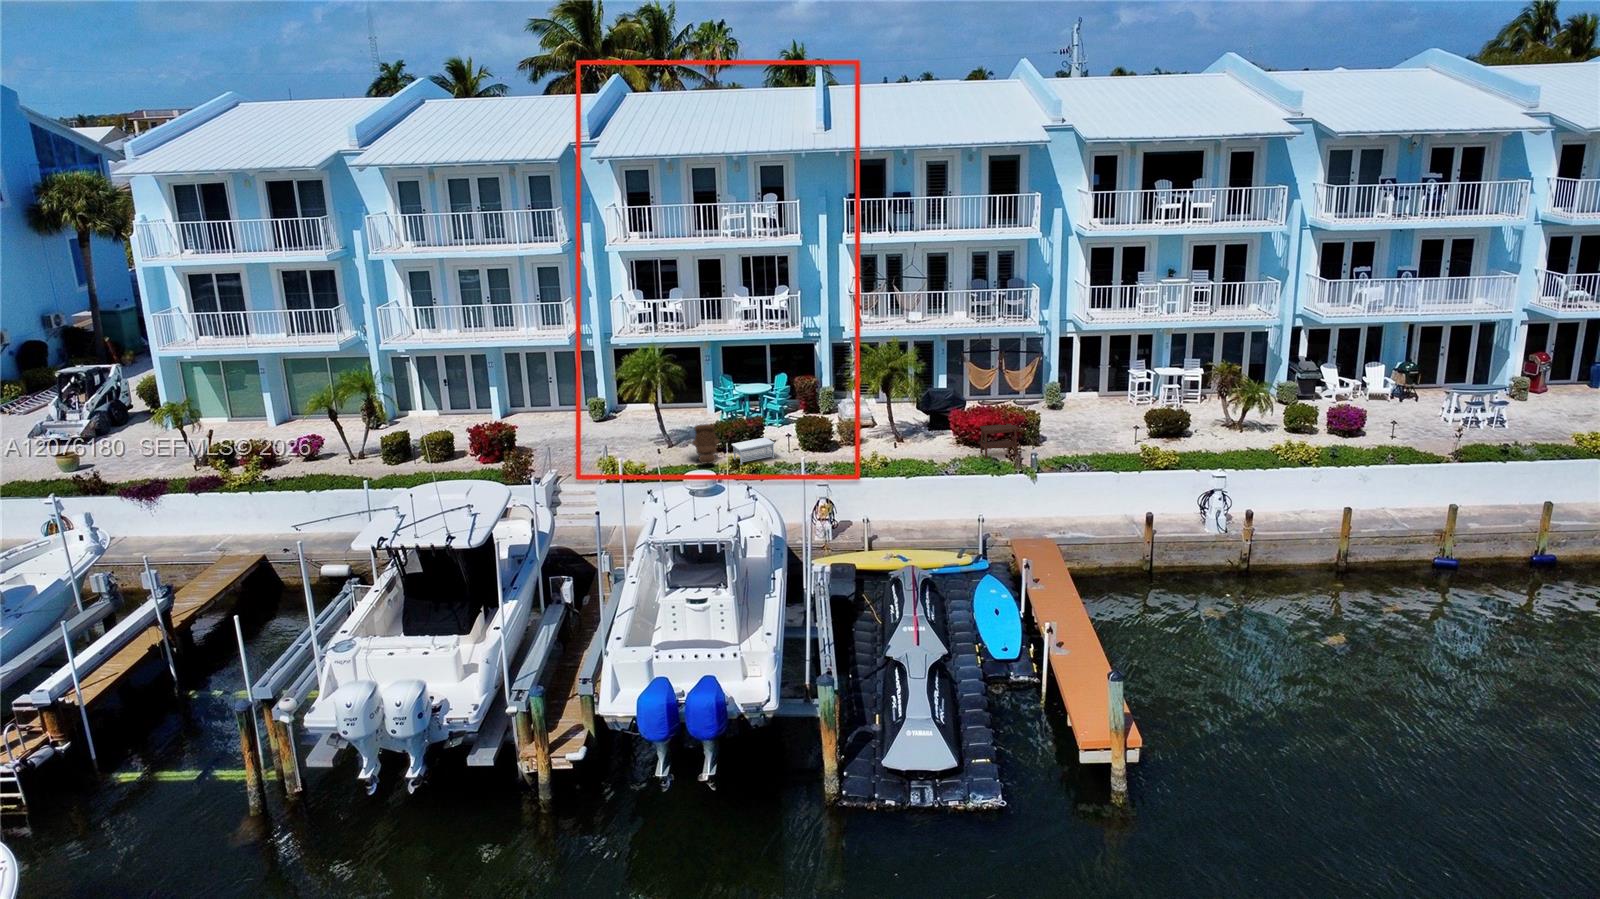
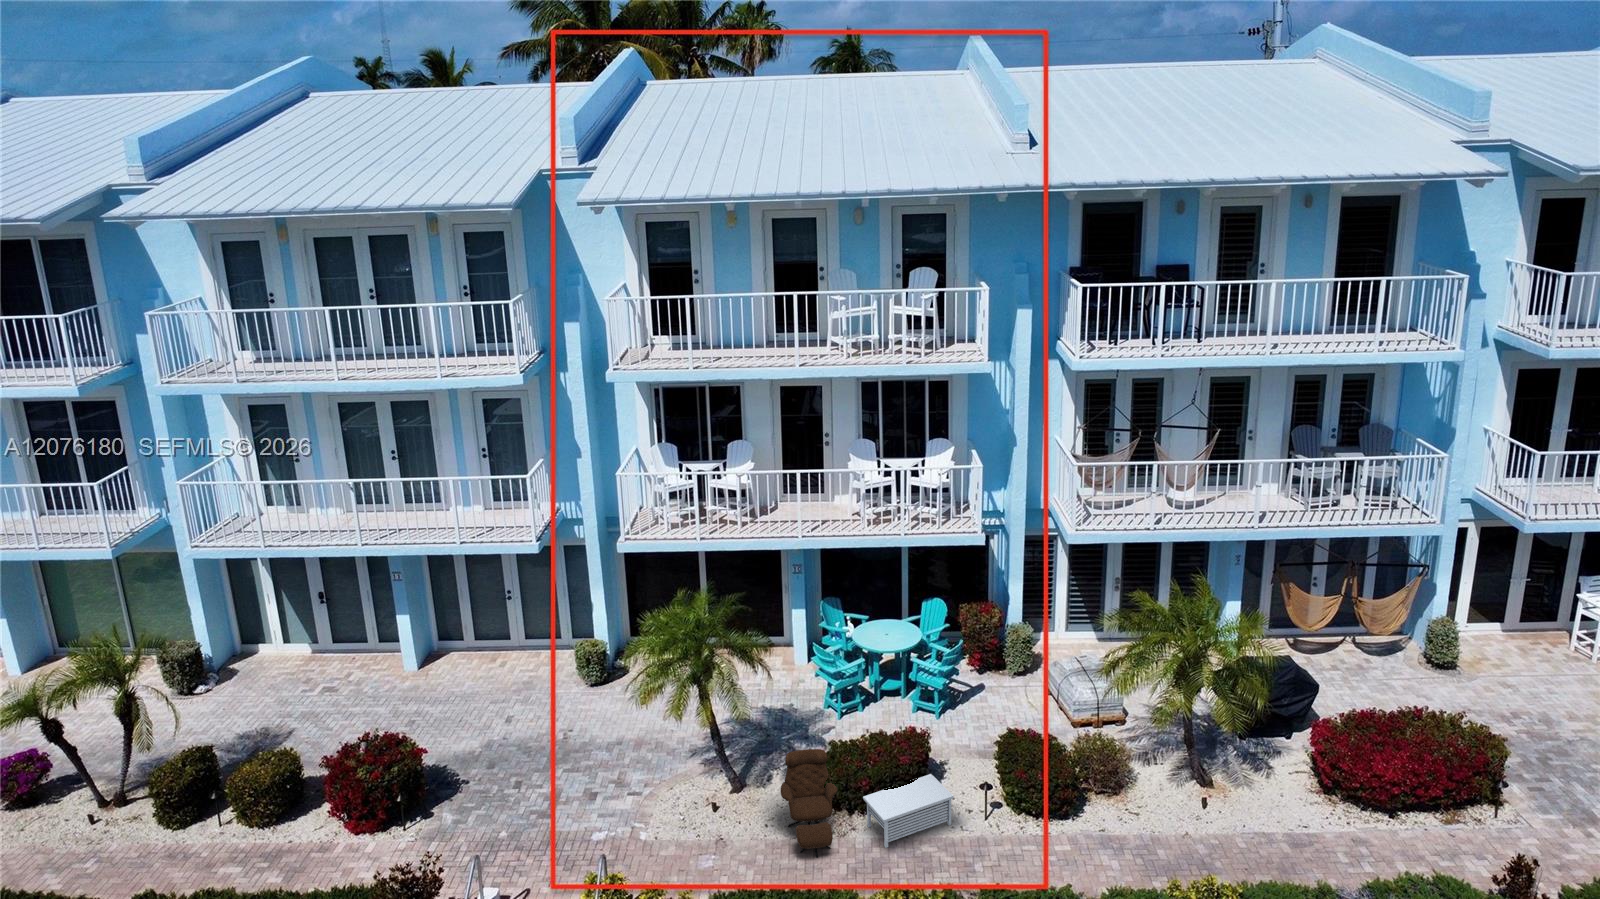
side table: present [980,424,1018,459] -> none [1388,764,1488,847]

